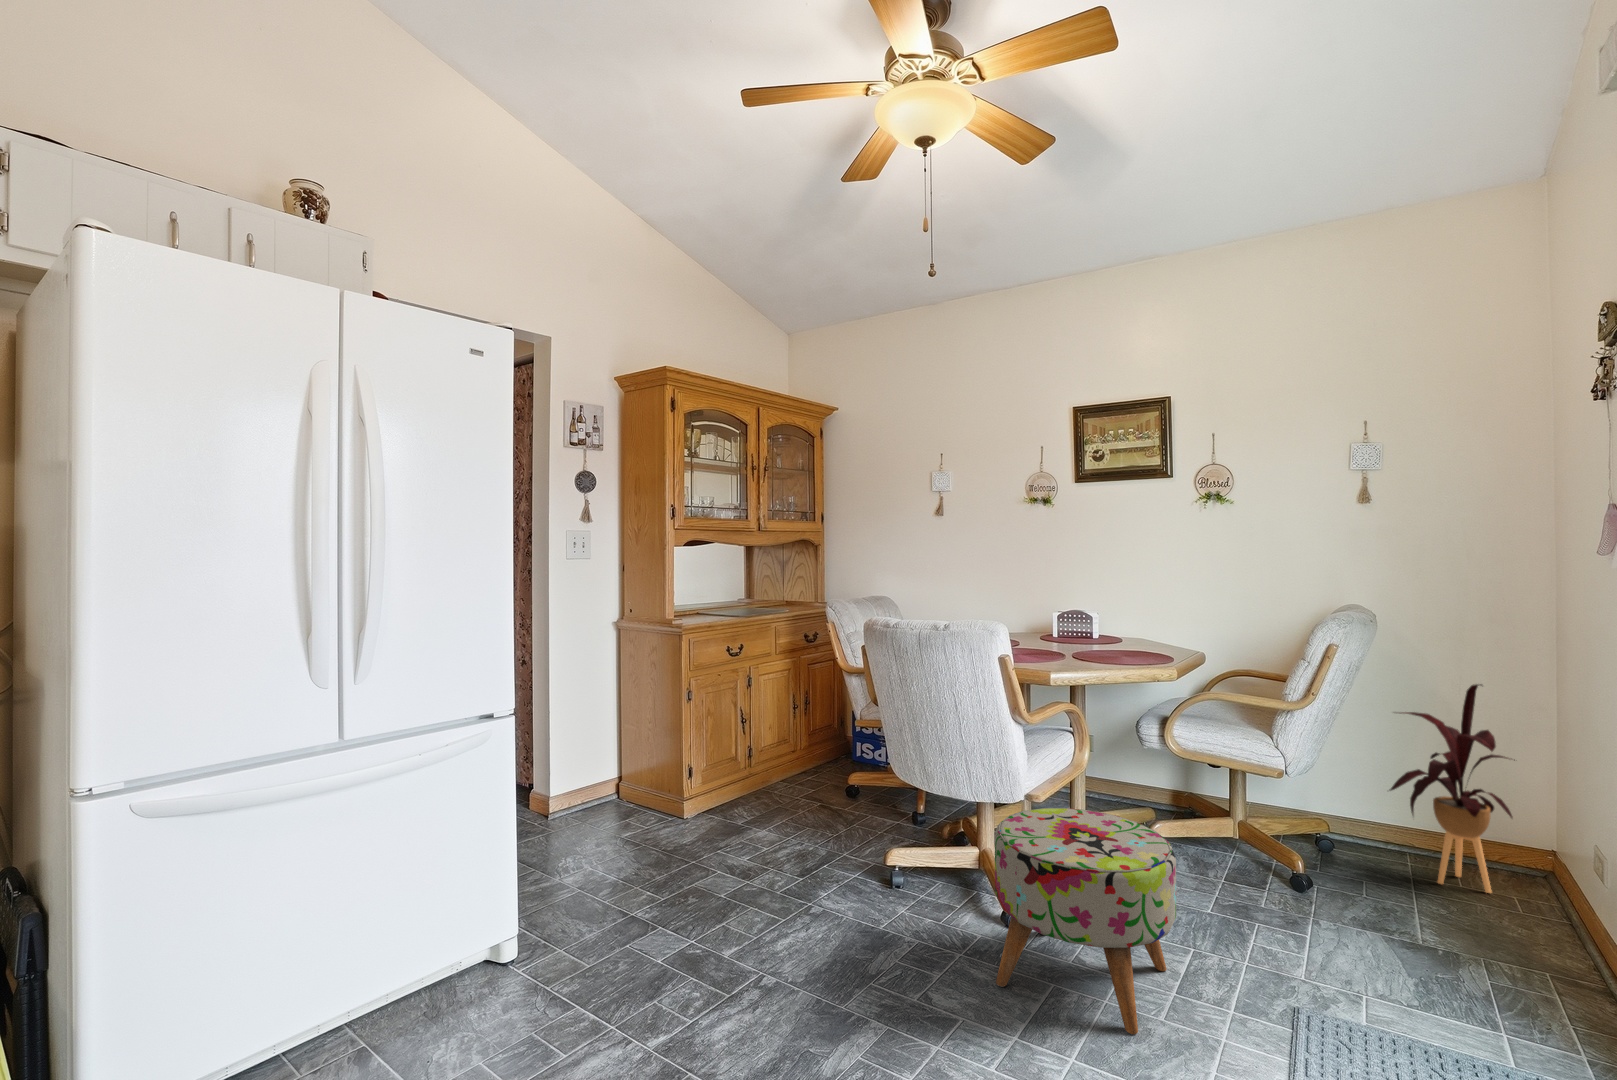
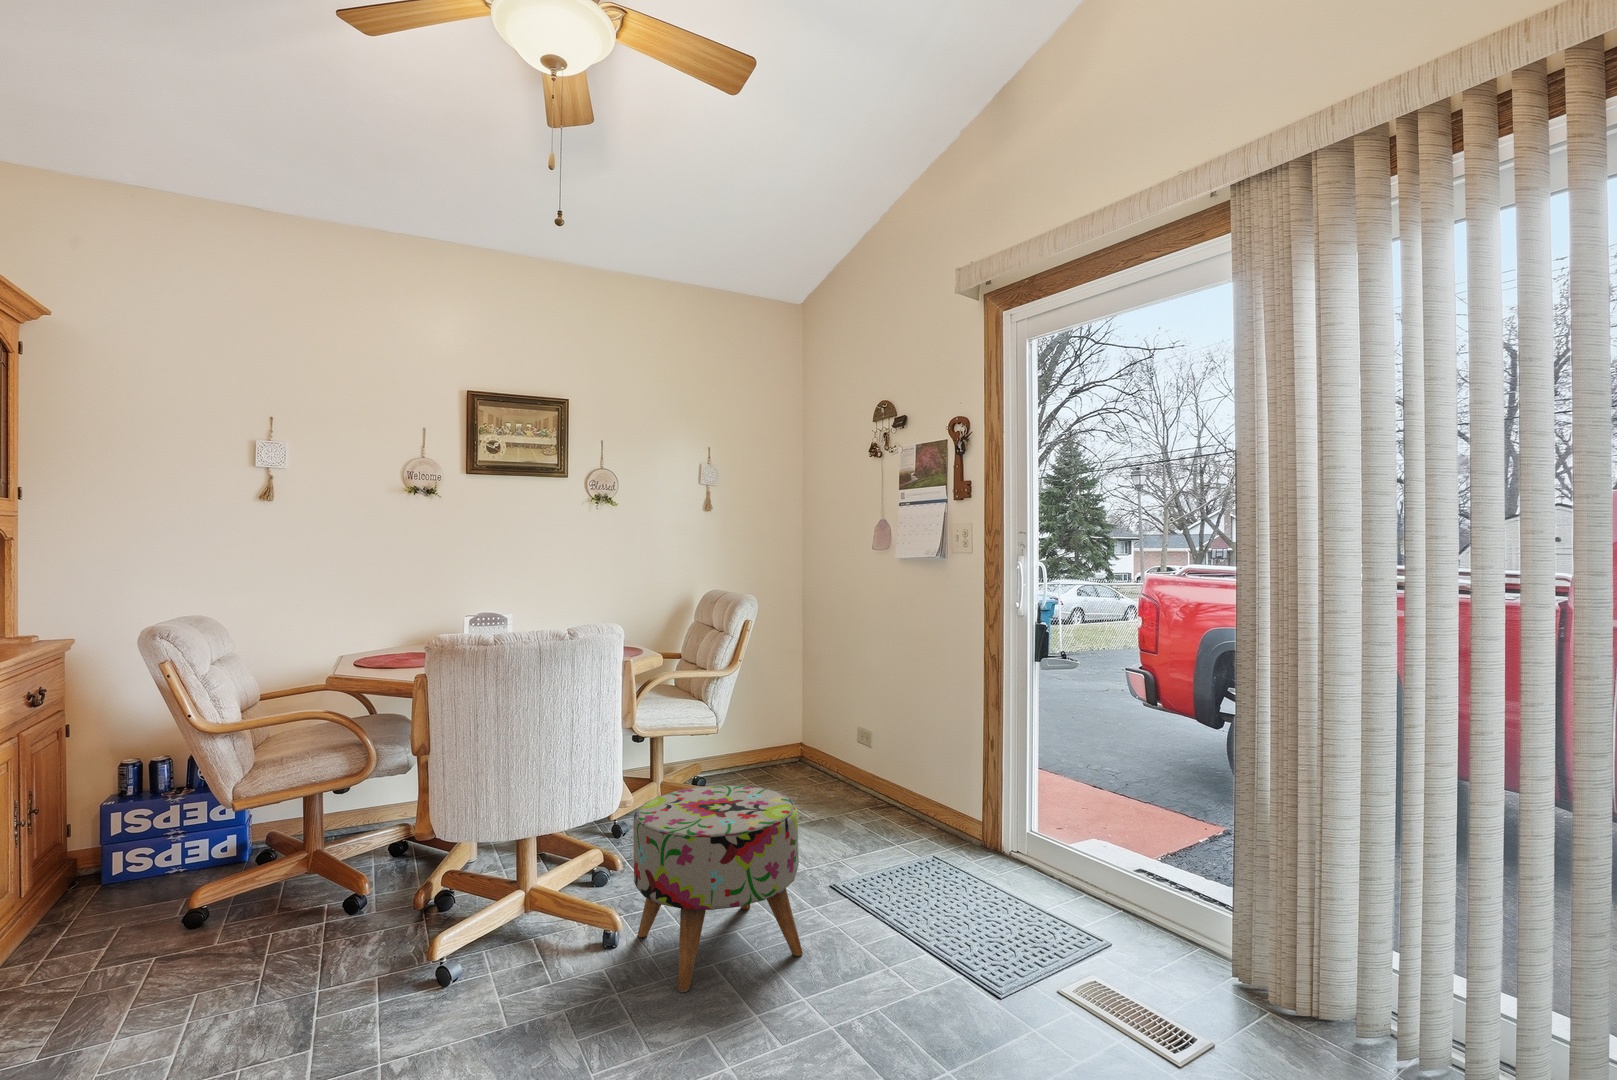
house plant: present [1390,684,1515,893] -> none [733,636,813,784]

